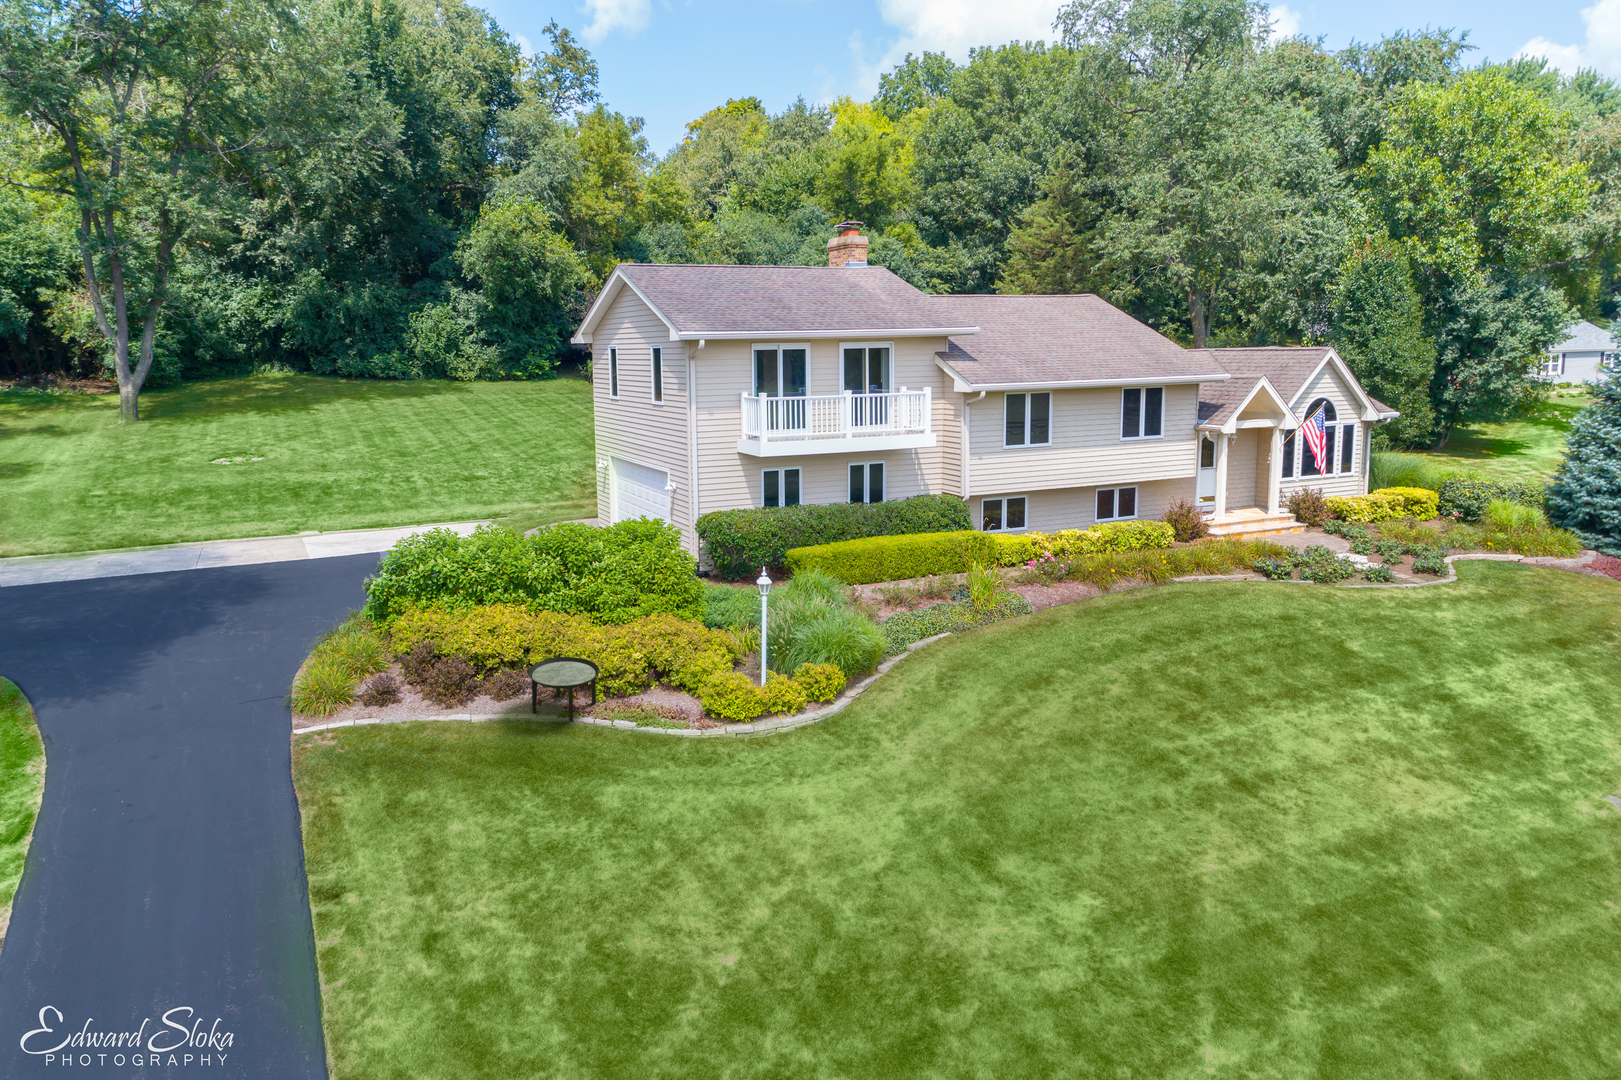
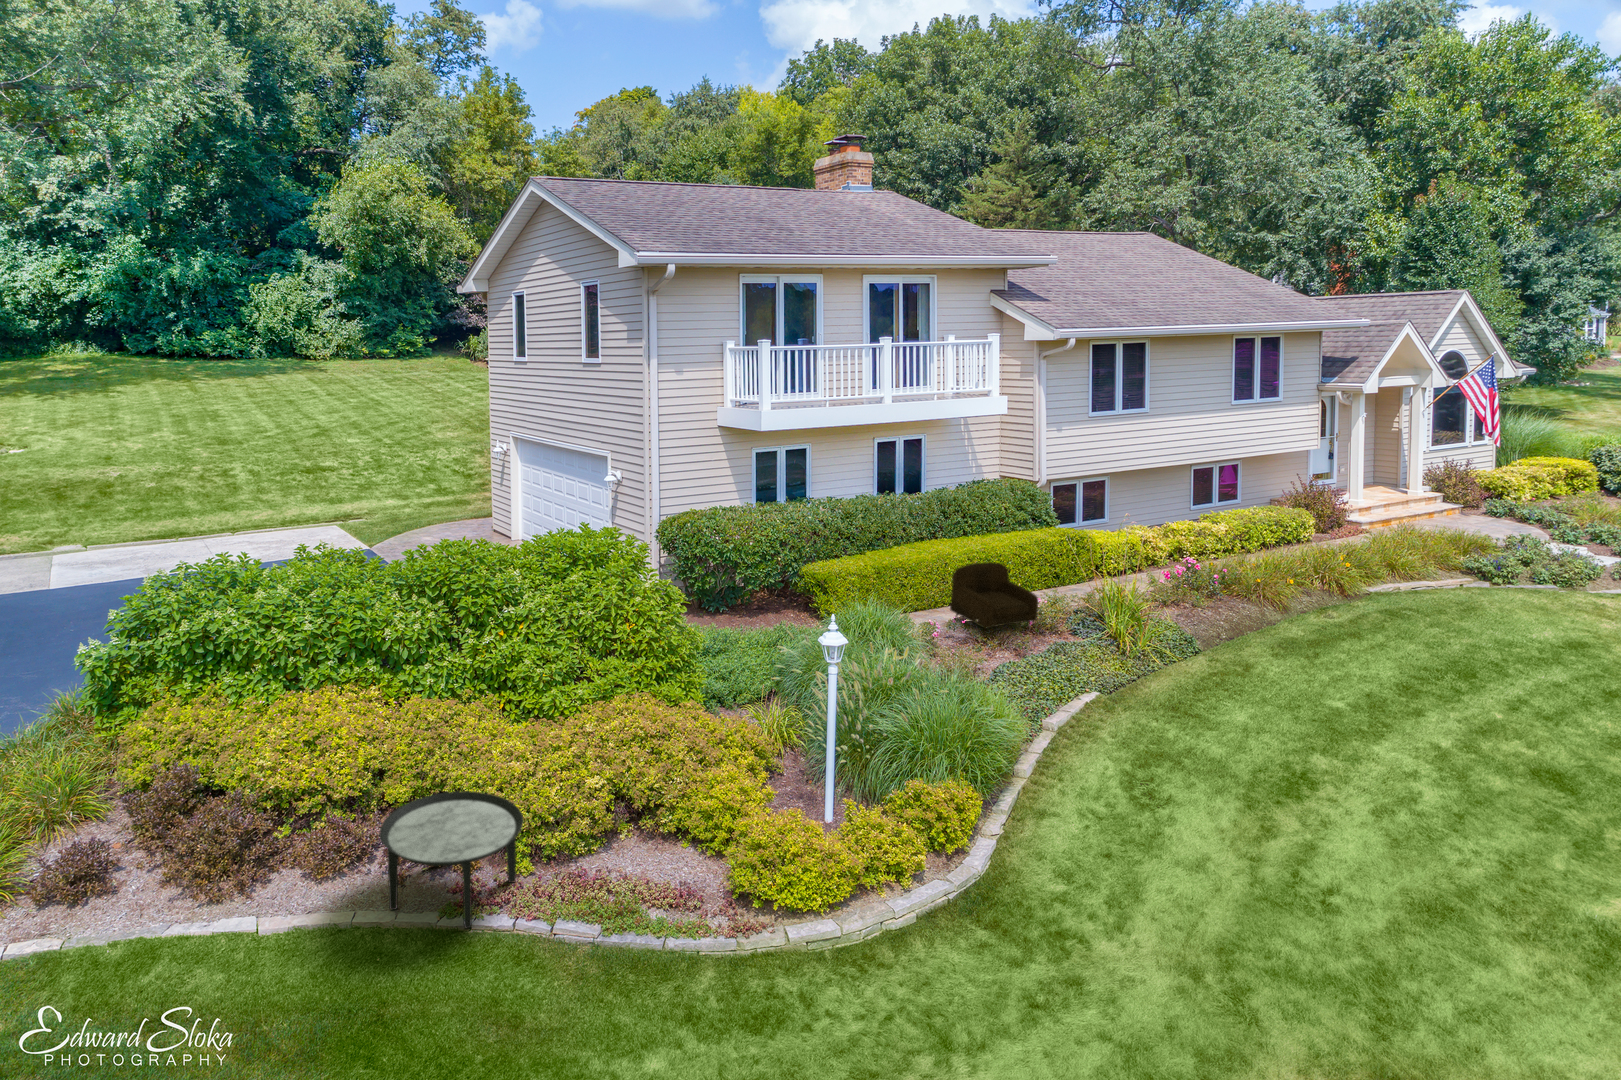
armchair: none [886,541,943,589] -> present [950,562,1038,633]

